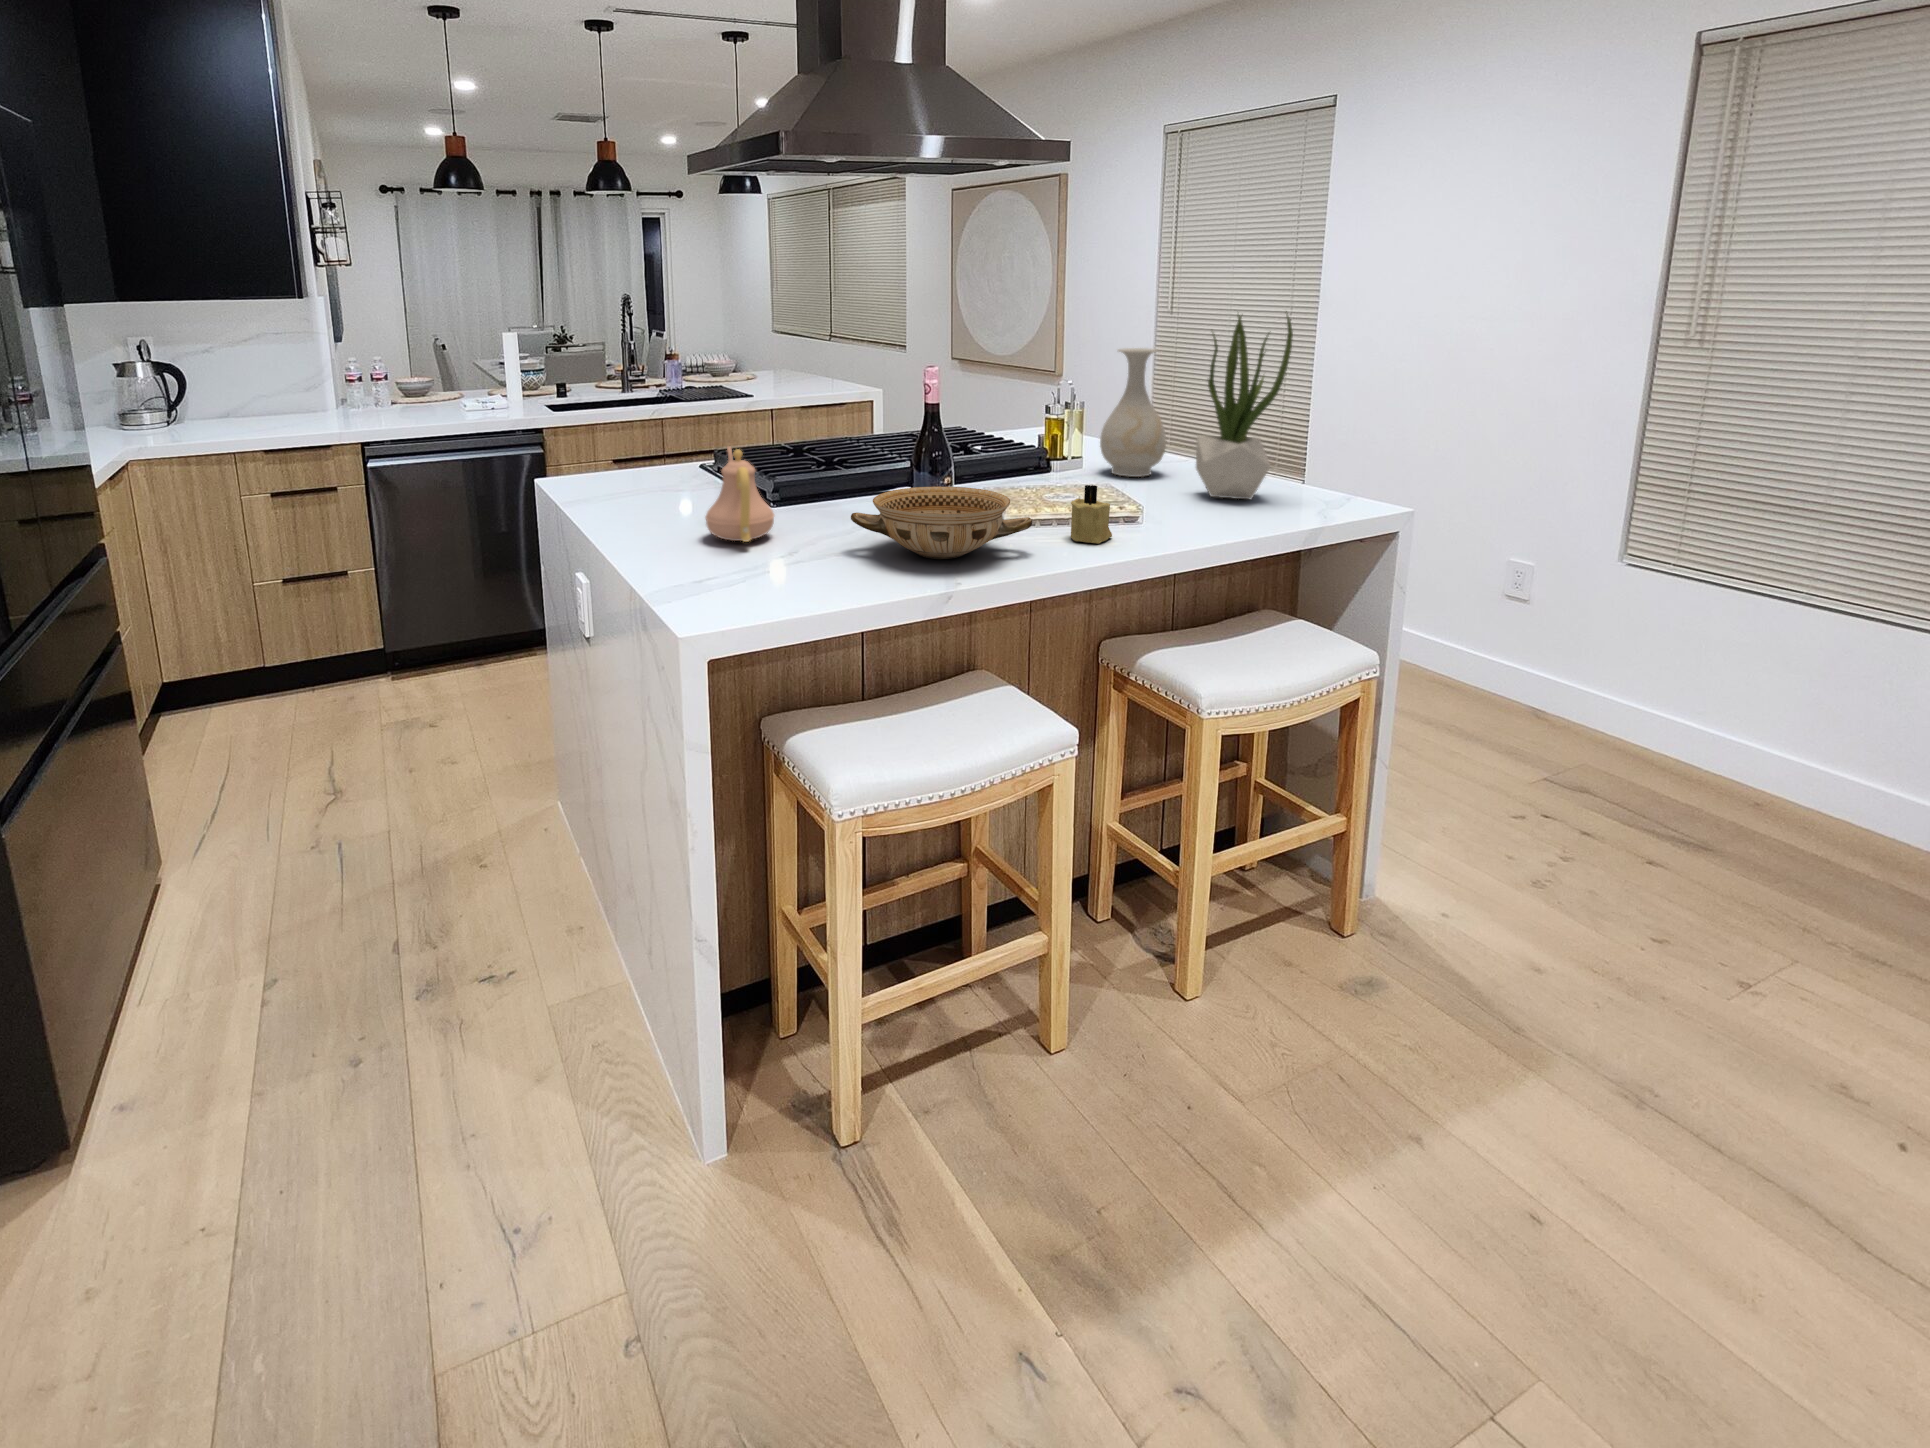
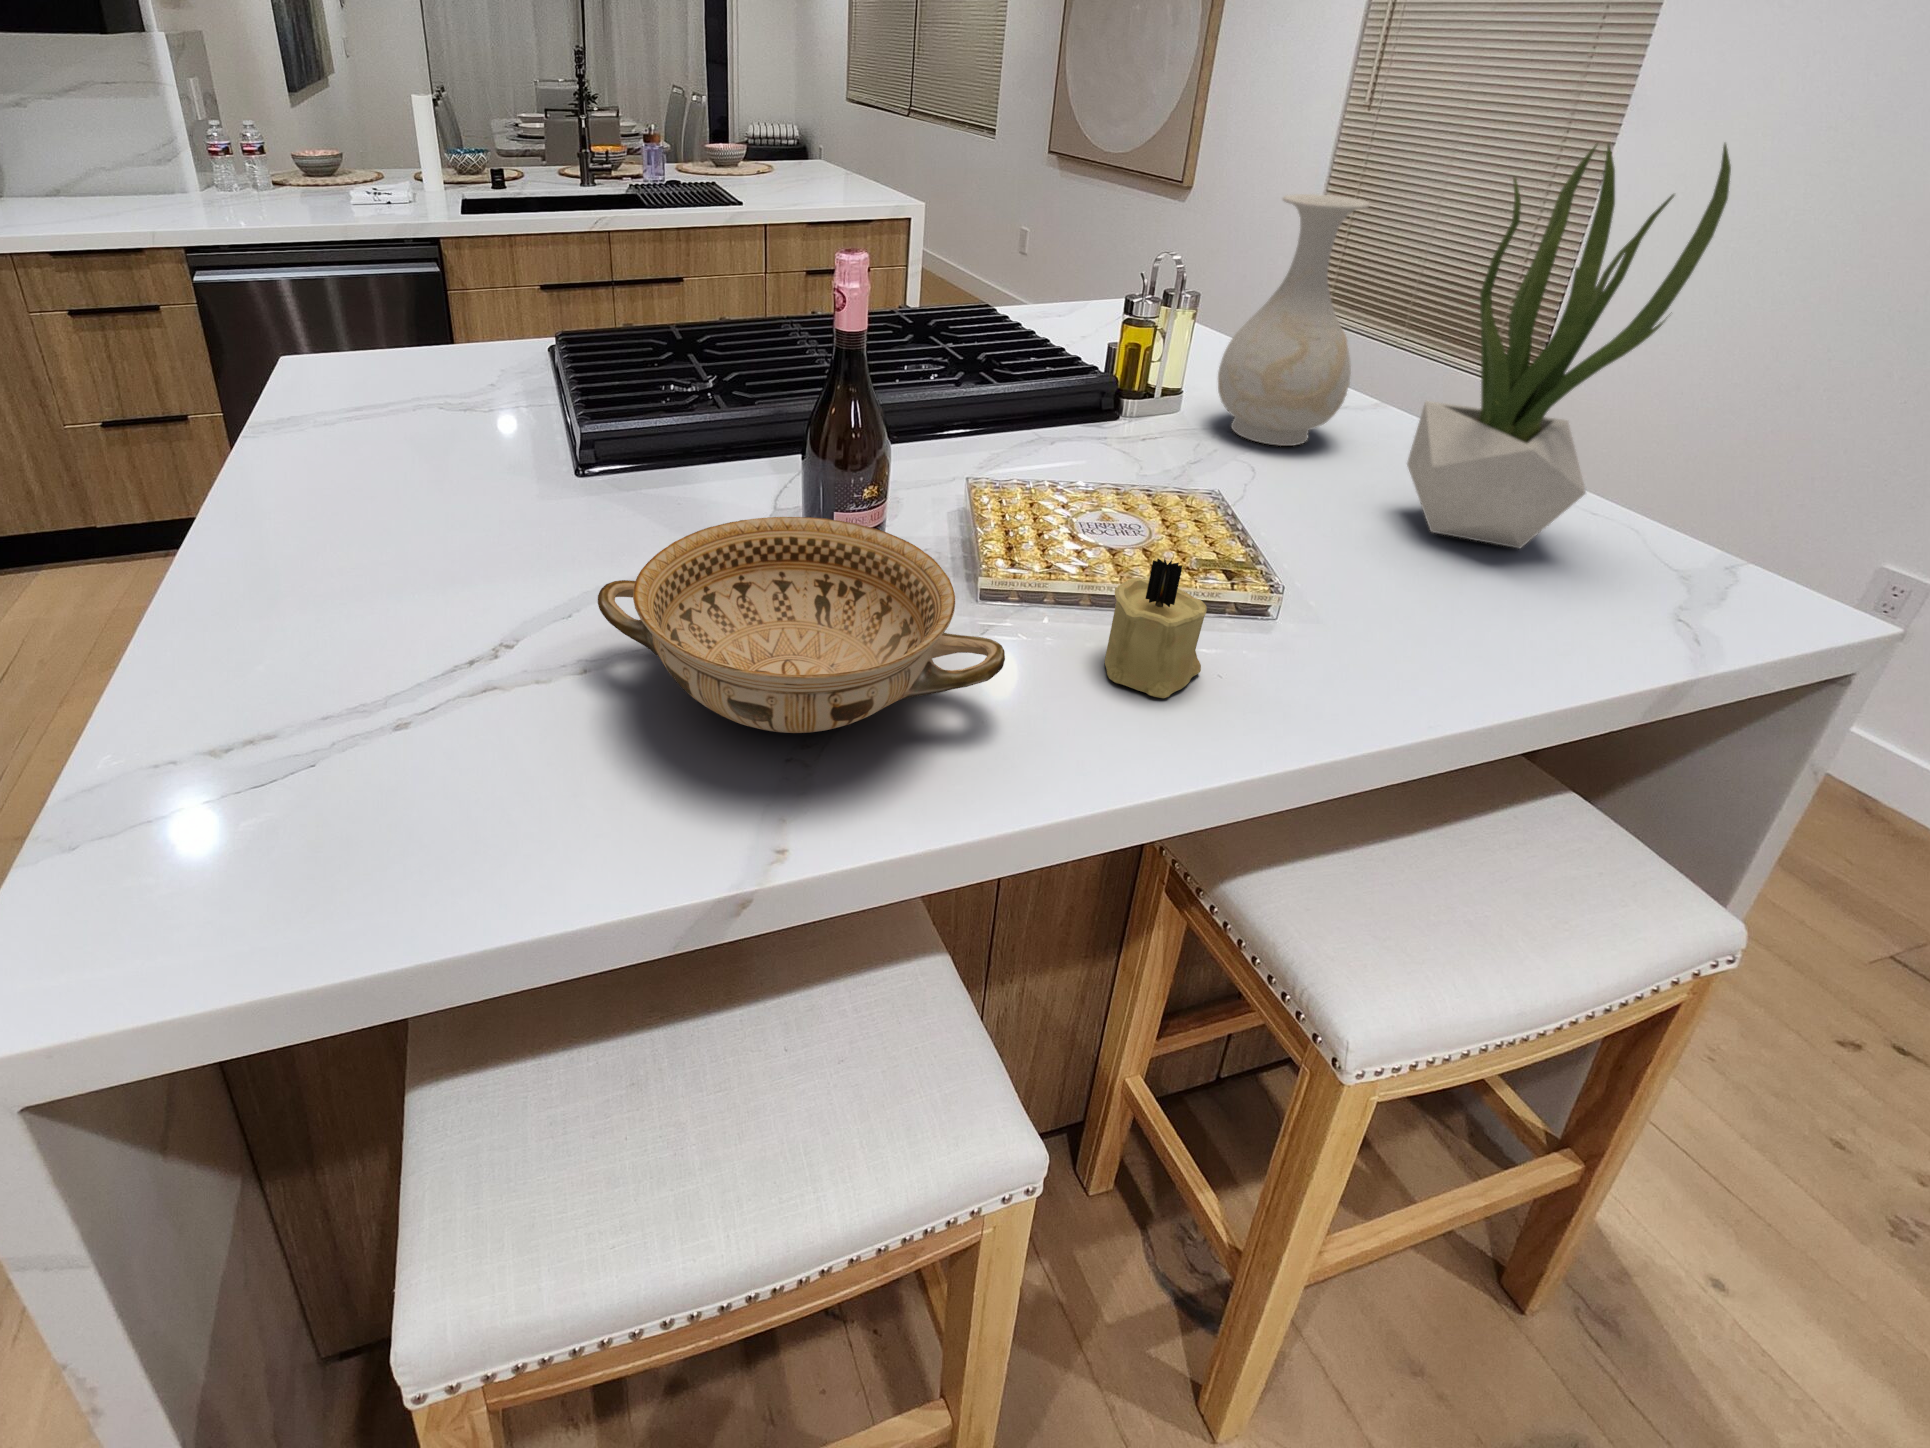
teapot: present [705,447,774,542] -> none [347,371,497,613]

